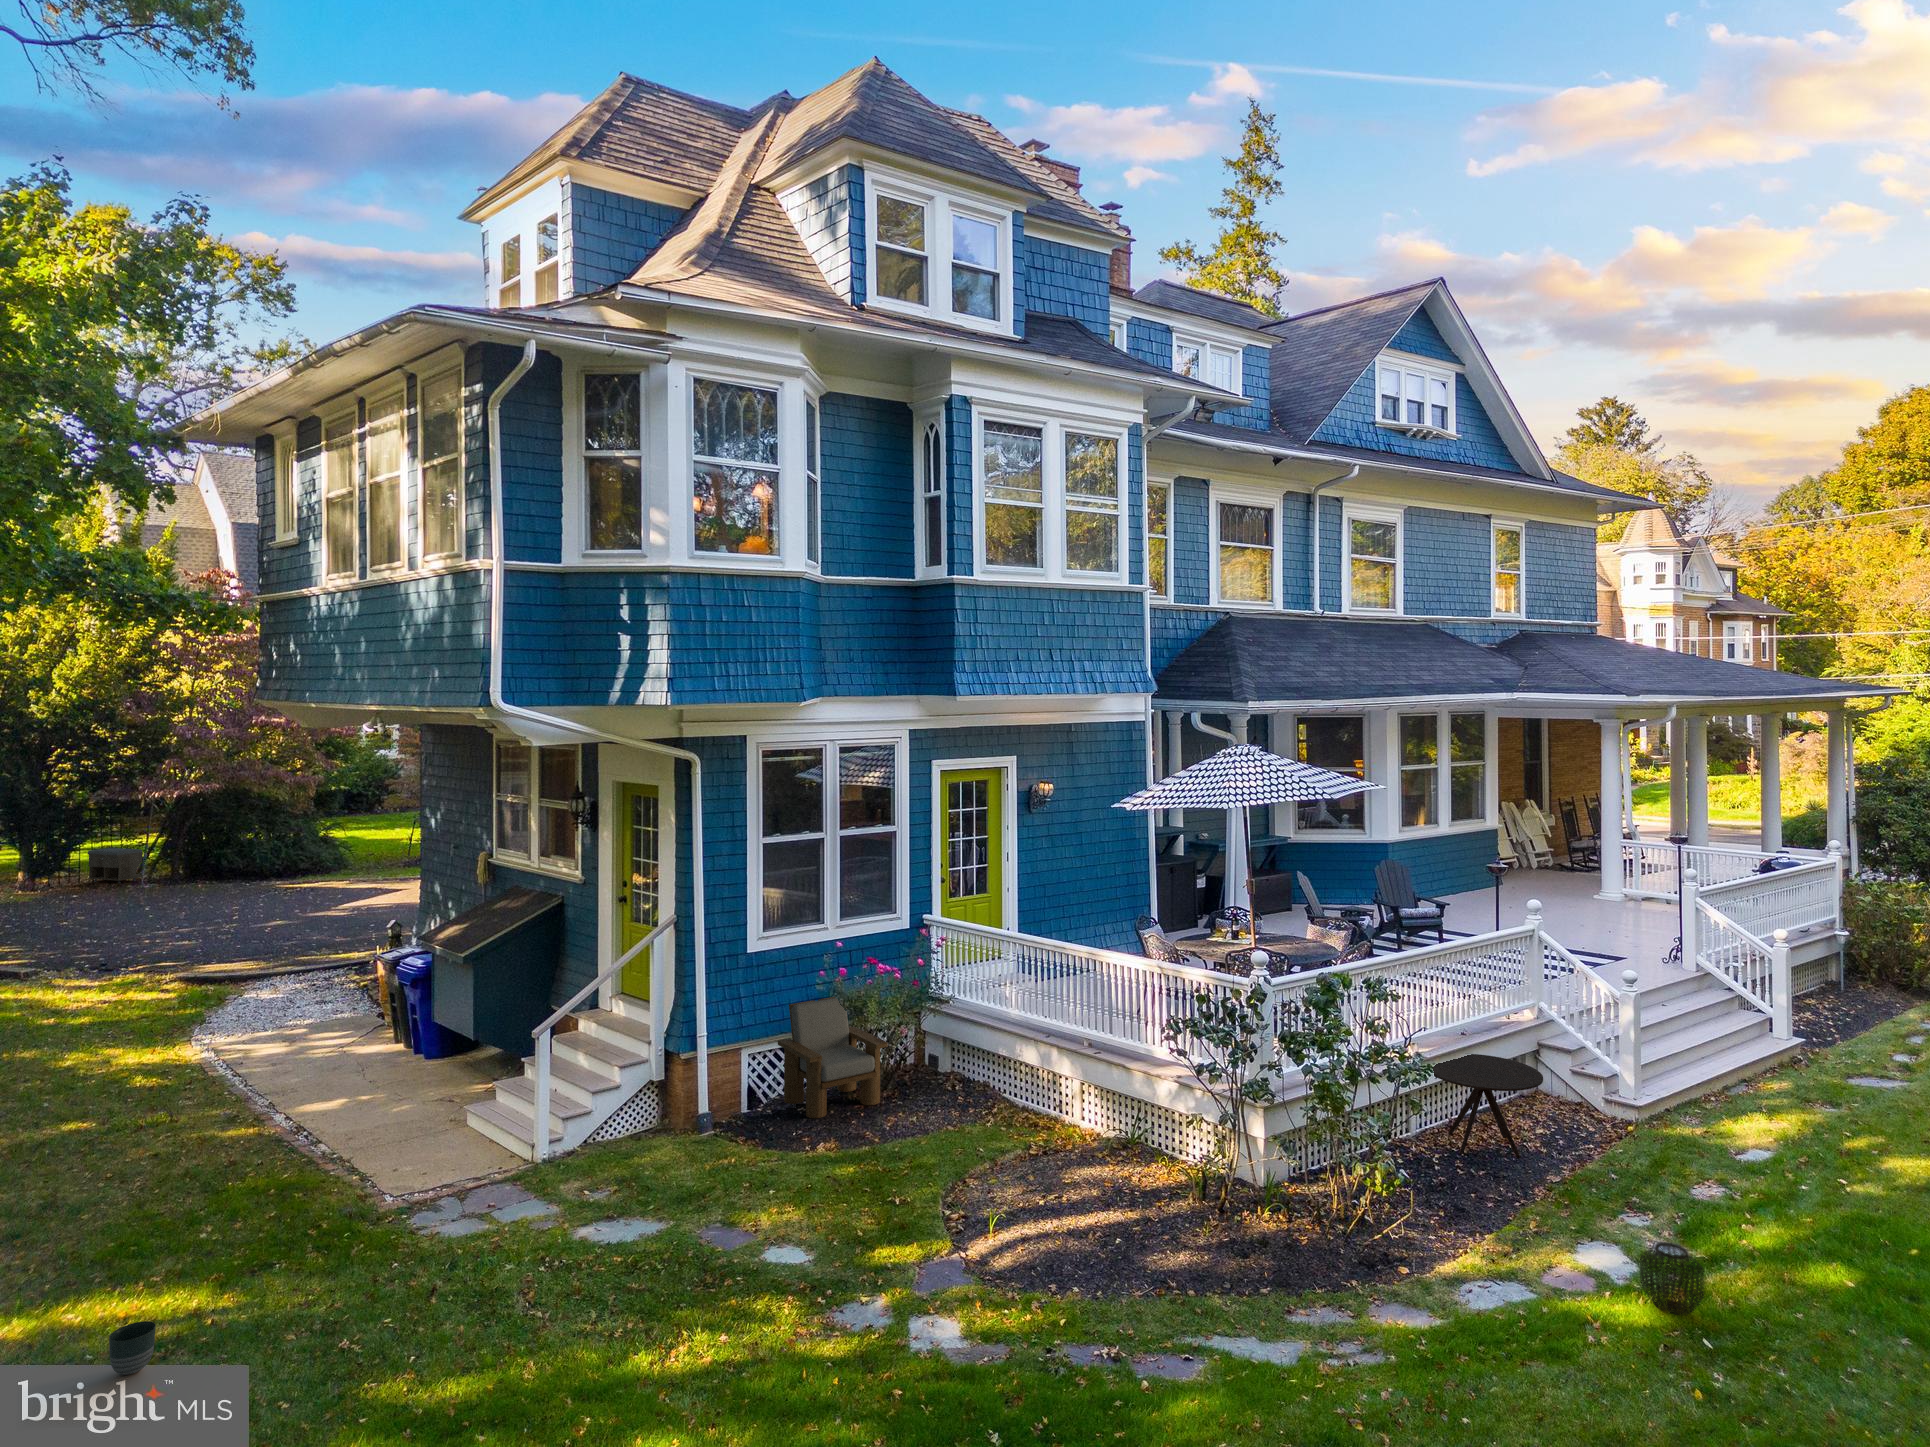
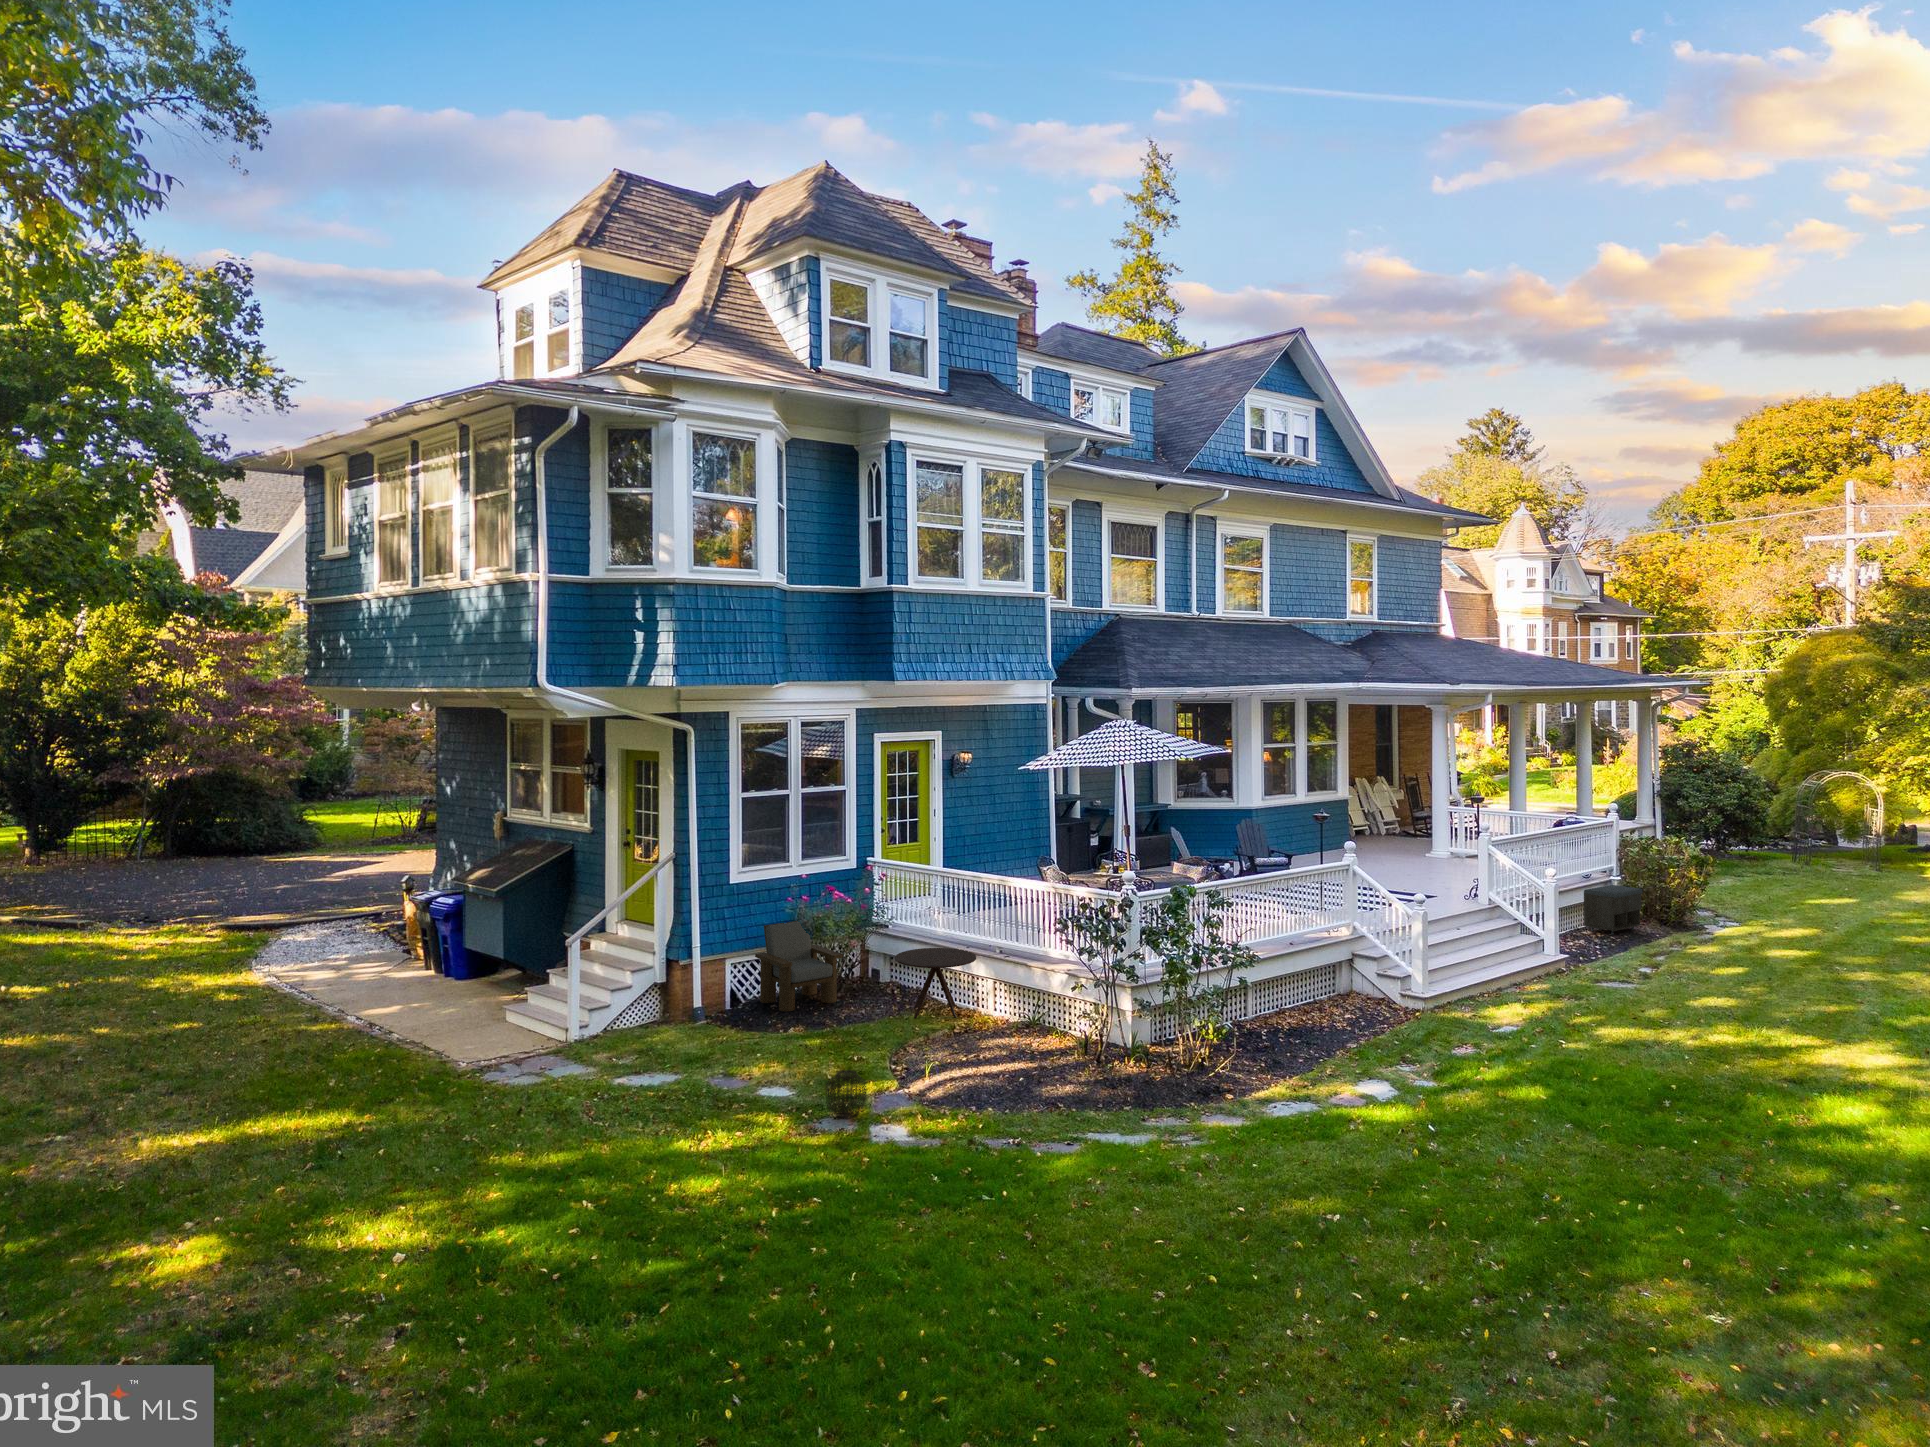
storage bench: present [88,848,142,883] -> present [1584,885,1643,934]
round table: present [1433,1054,1543,1158] -> present [895,948,976,1018]
woven basket: present [1640,1242,1704,1315] -> present [826,1070,867,1119]
planter: present [109,1321,156,1375] -> none [299,1121,330,1156]

